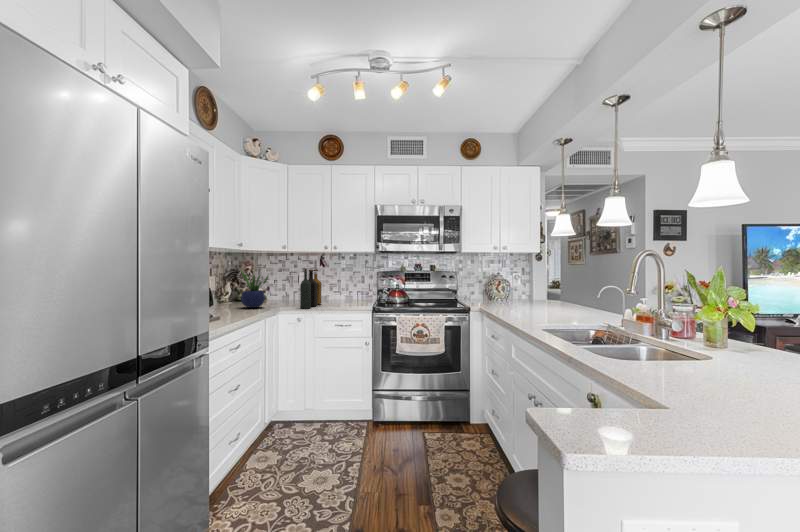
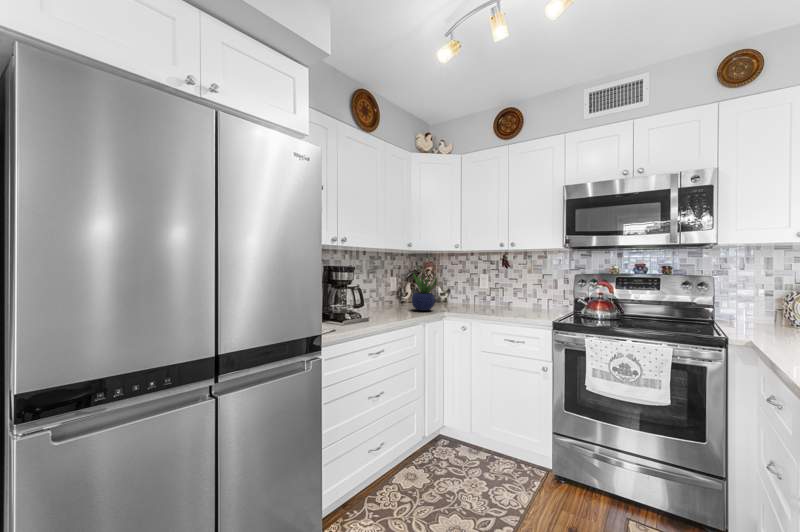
bottle: present [300,269,322,308] -> none [468,272,499,317]

